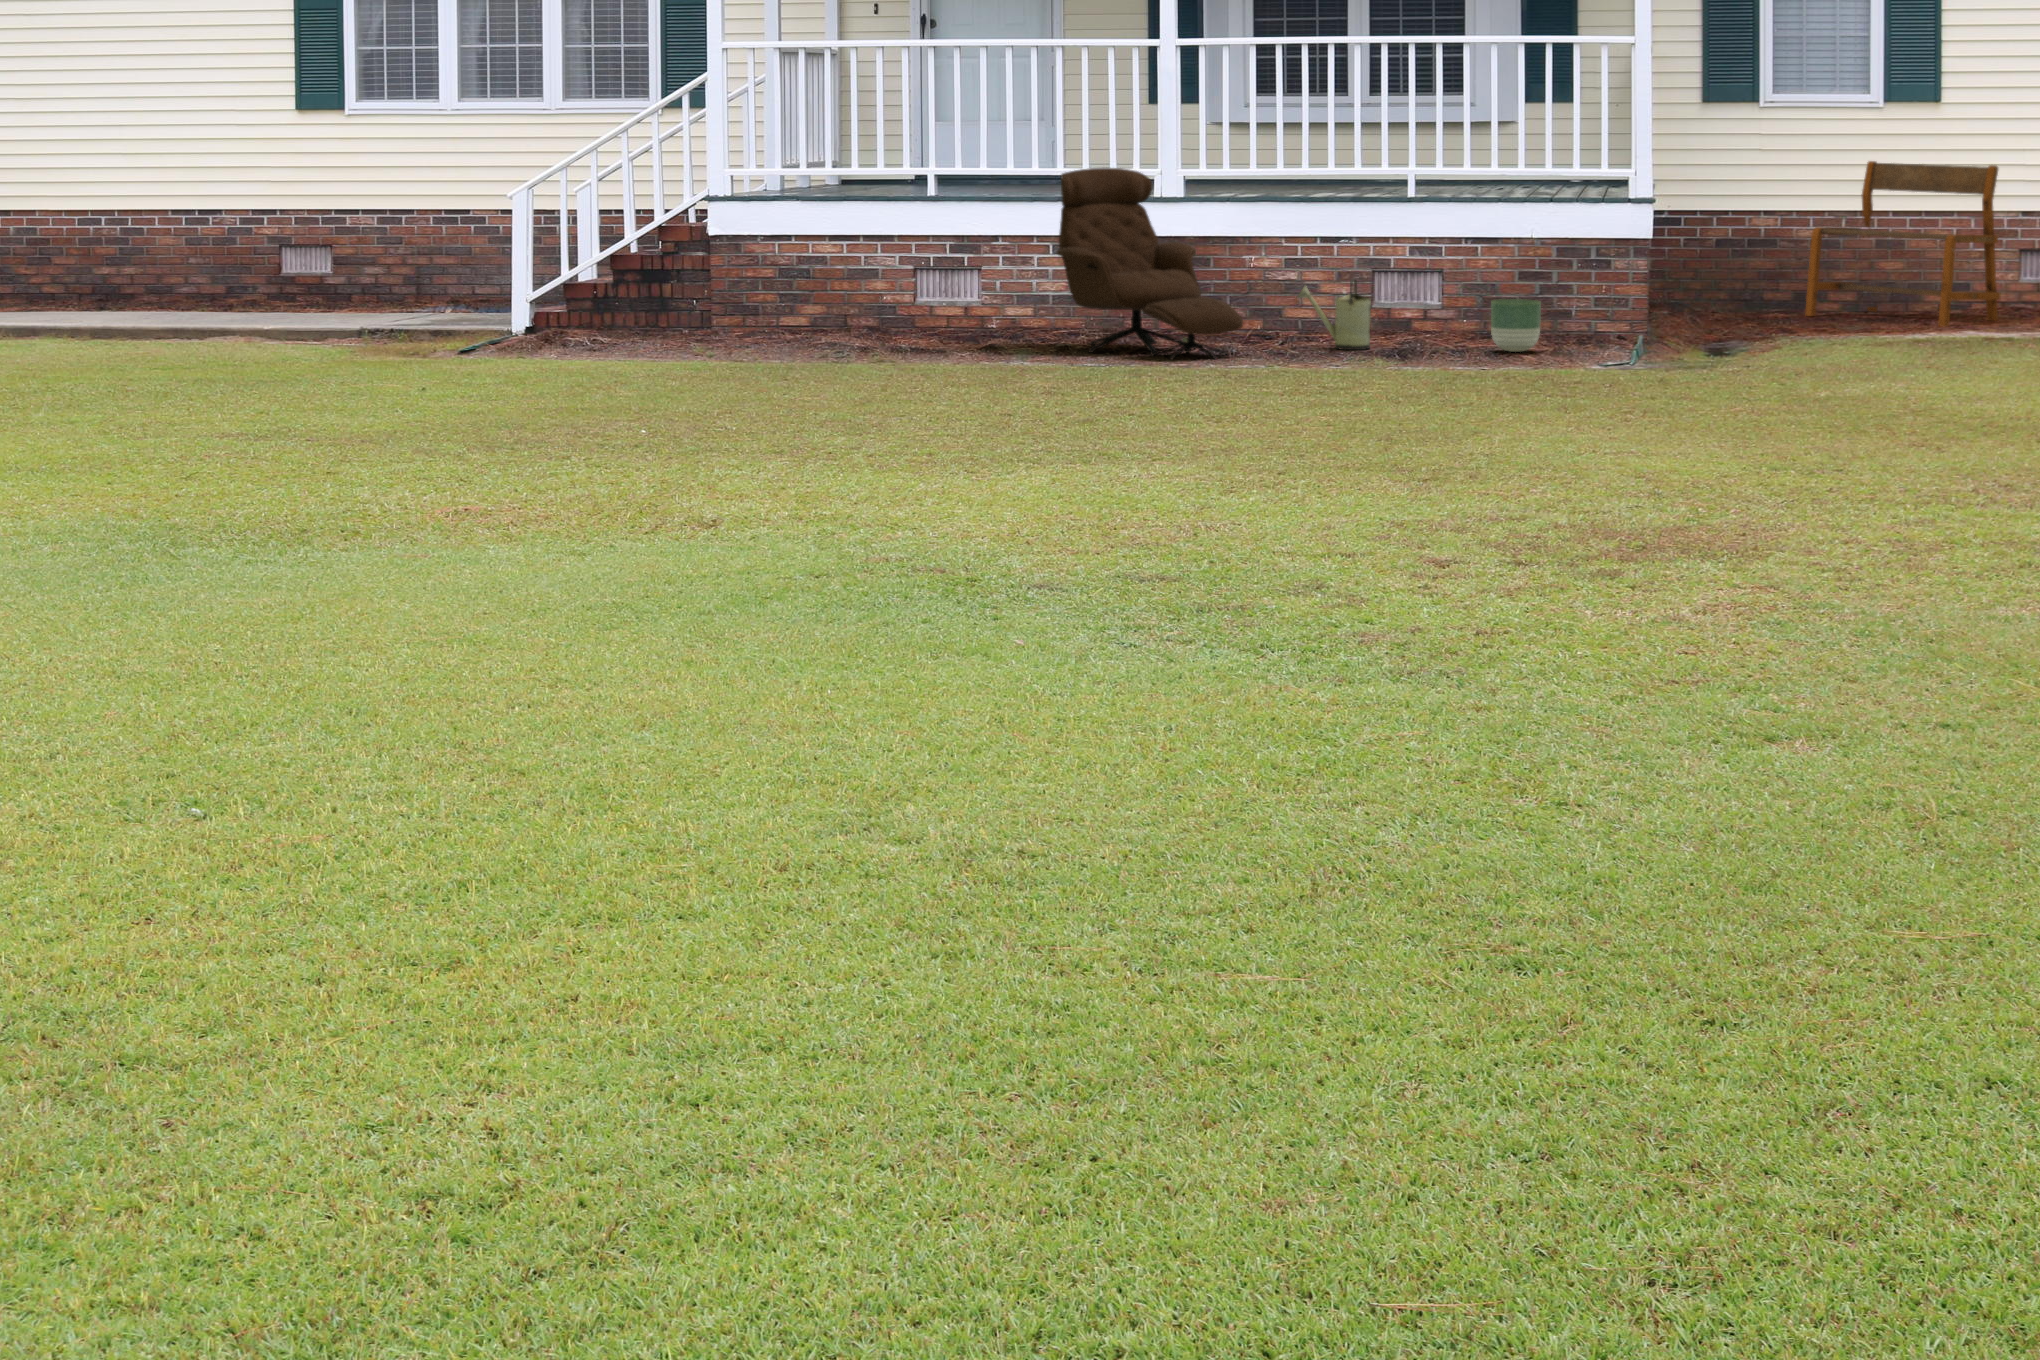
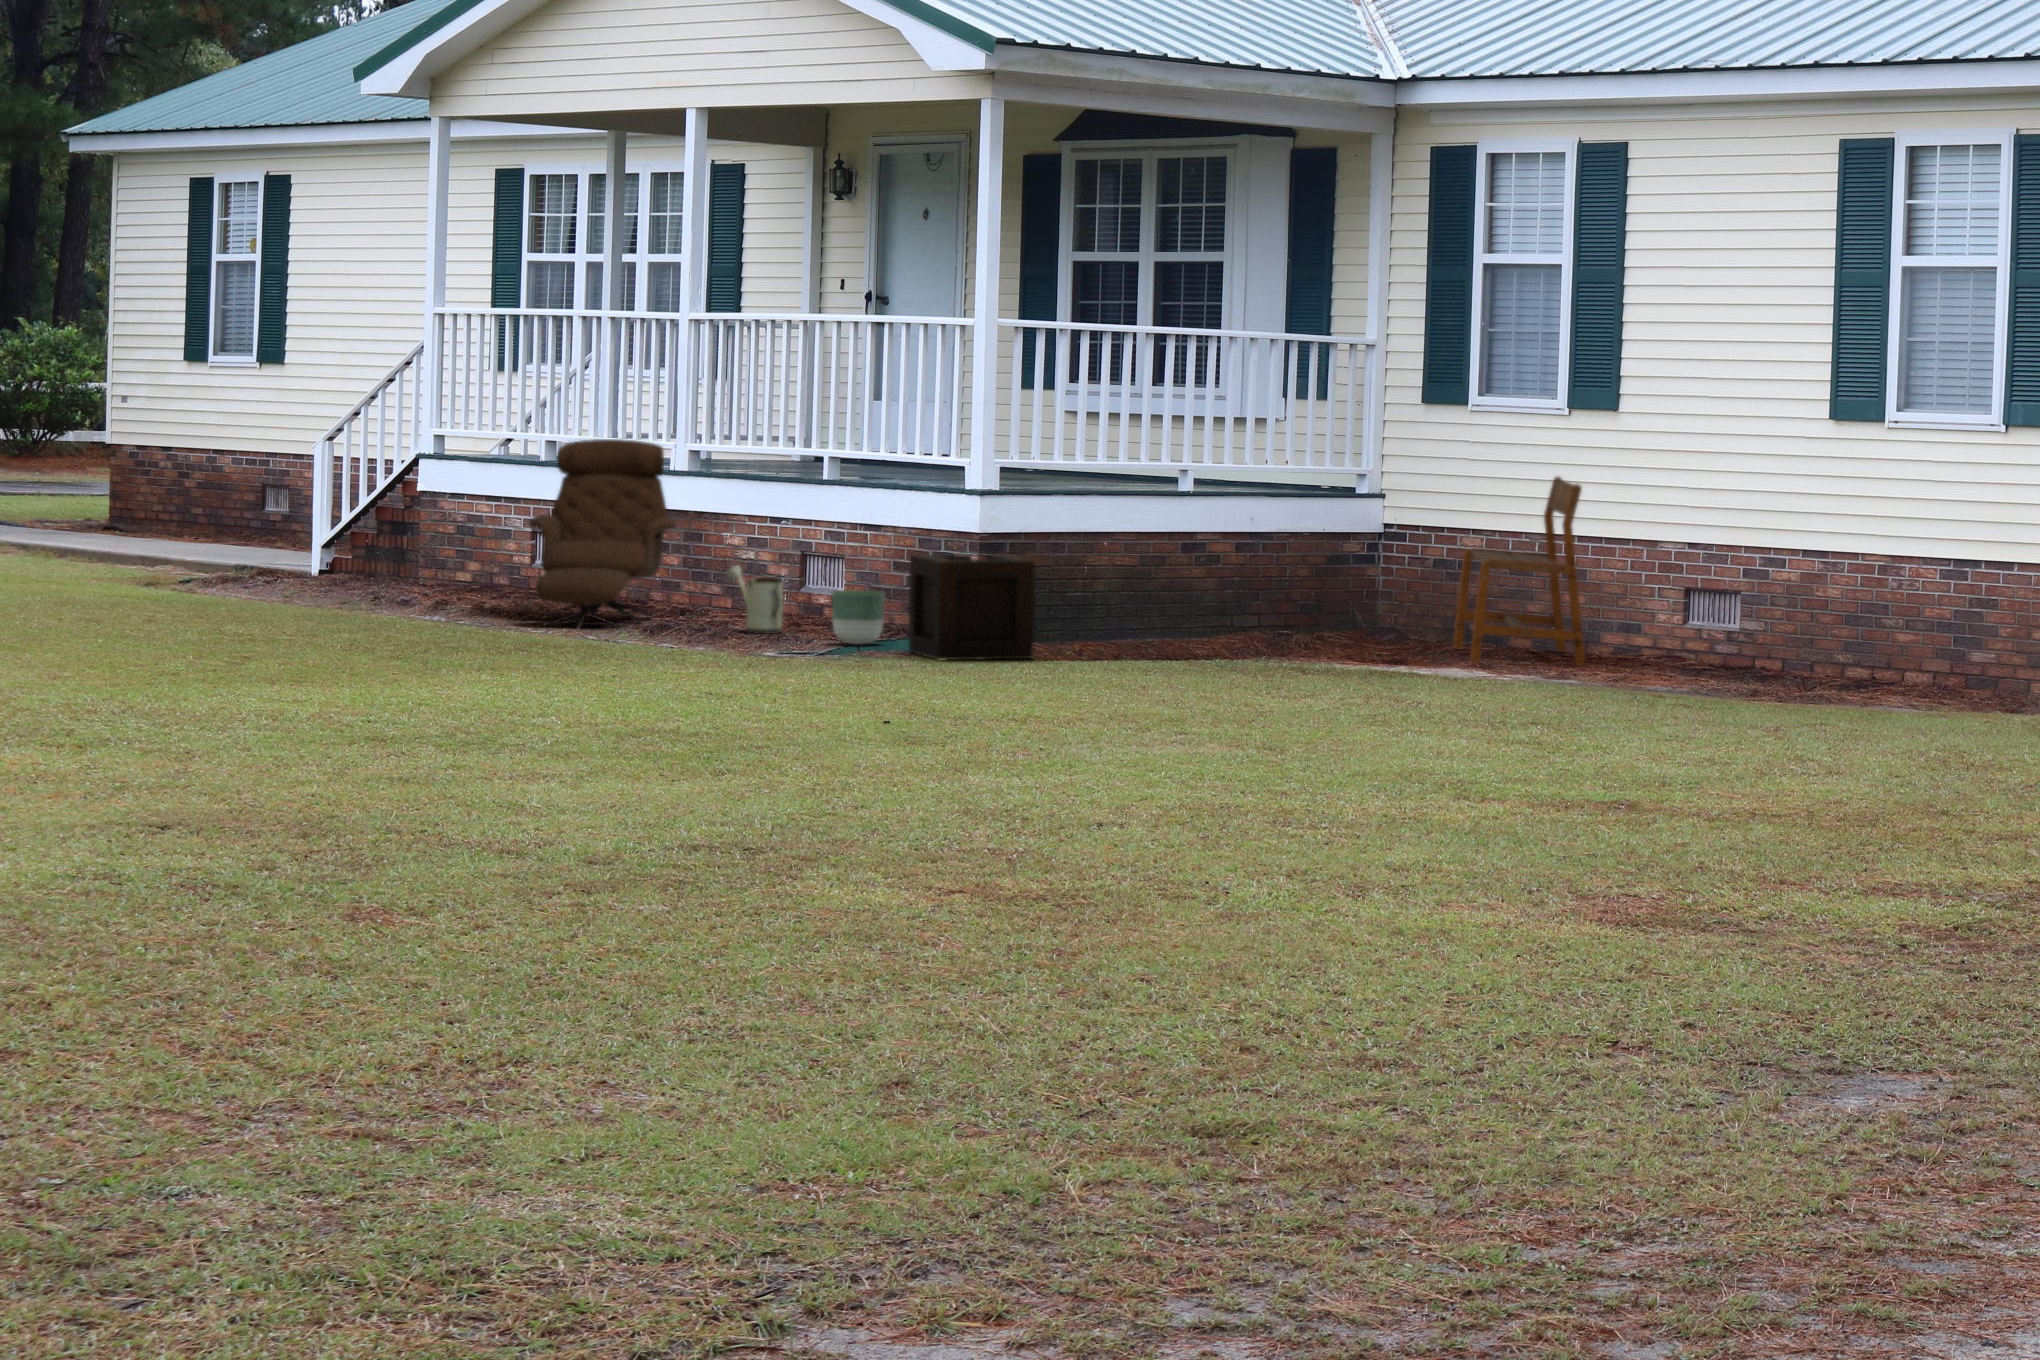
wooden crate: none [1613,256,1737,359] -> present [908,554,1035,660]

